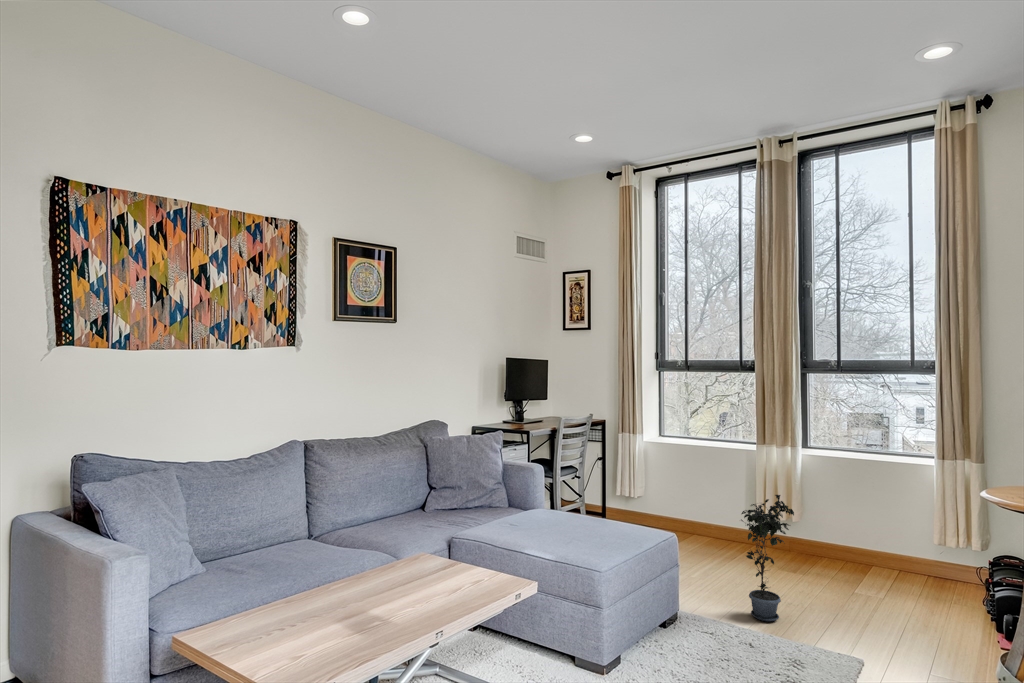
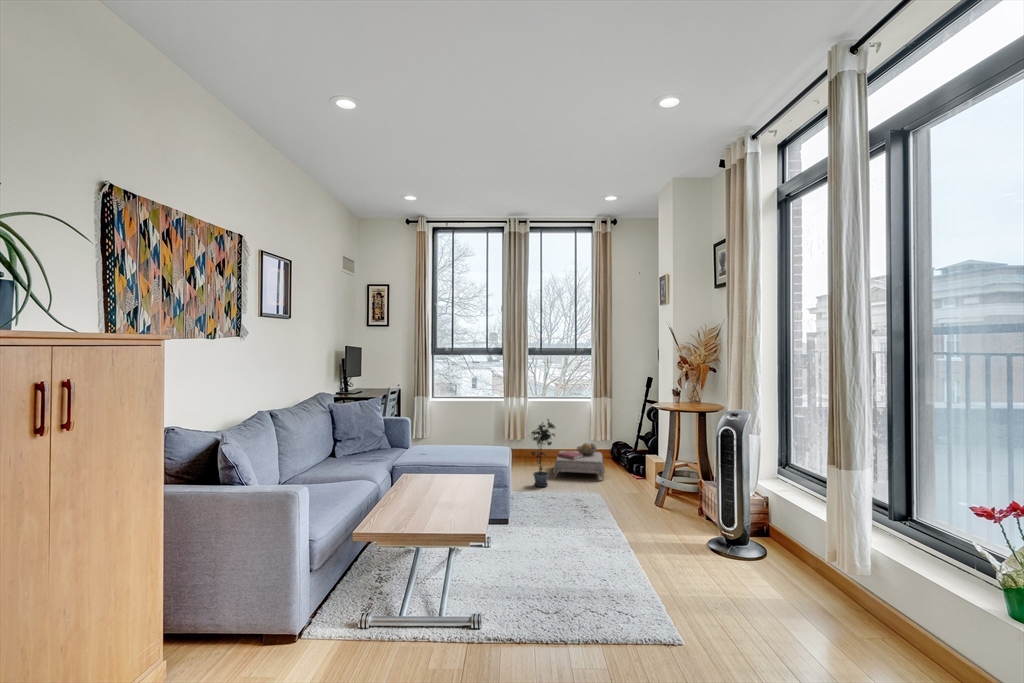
ottoman: none [810,551,945,638] -> present [553,443,605,480]

